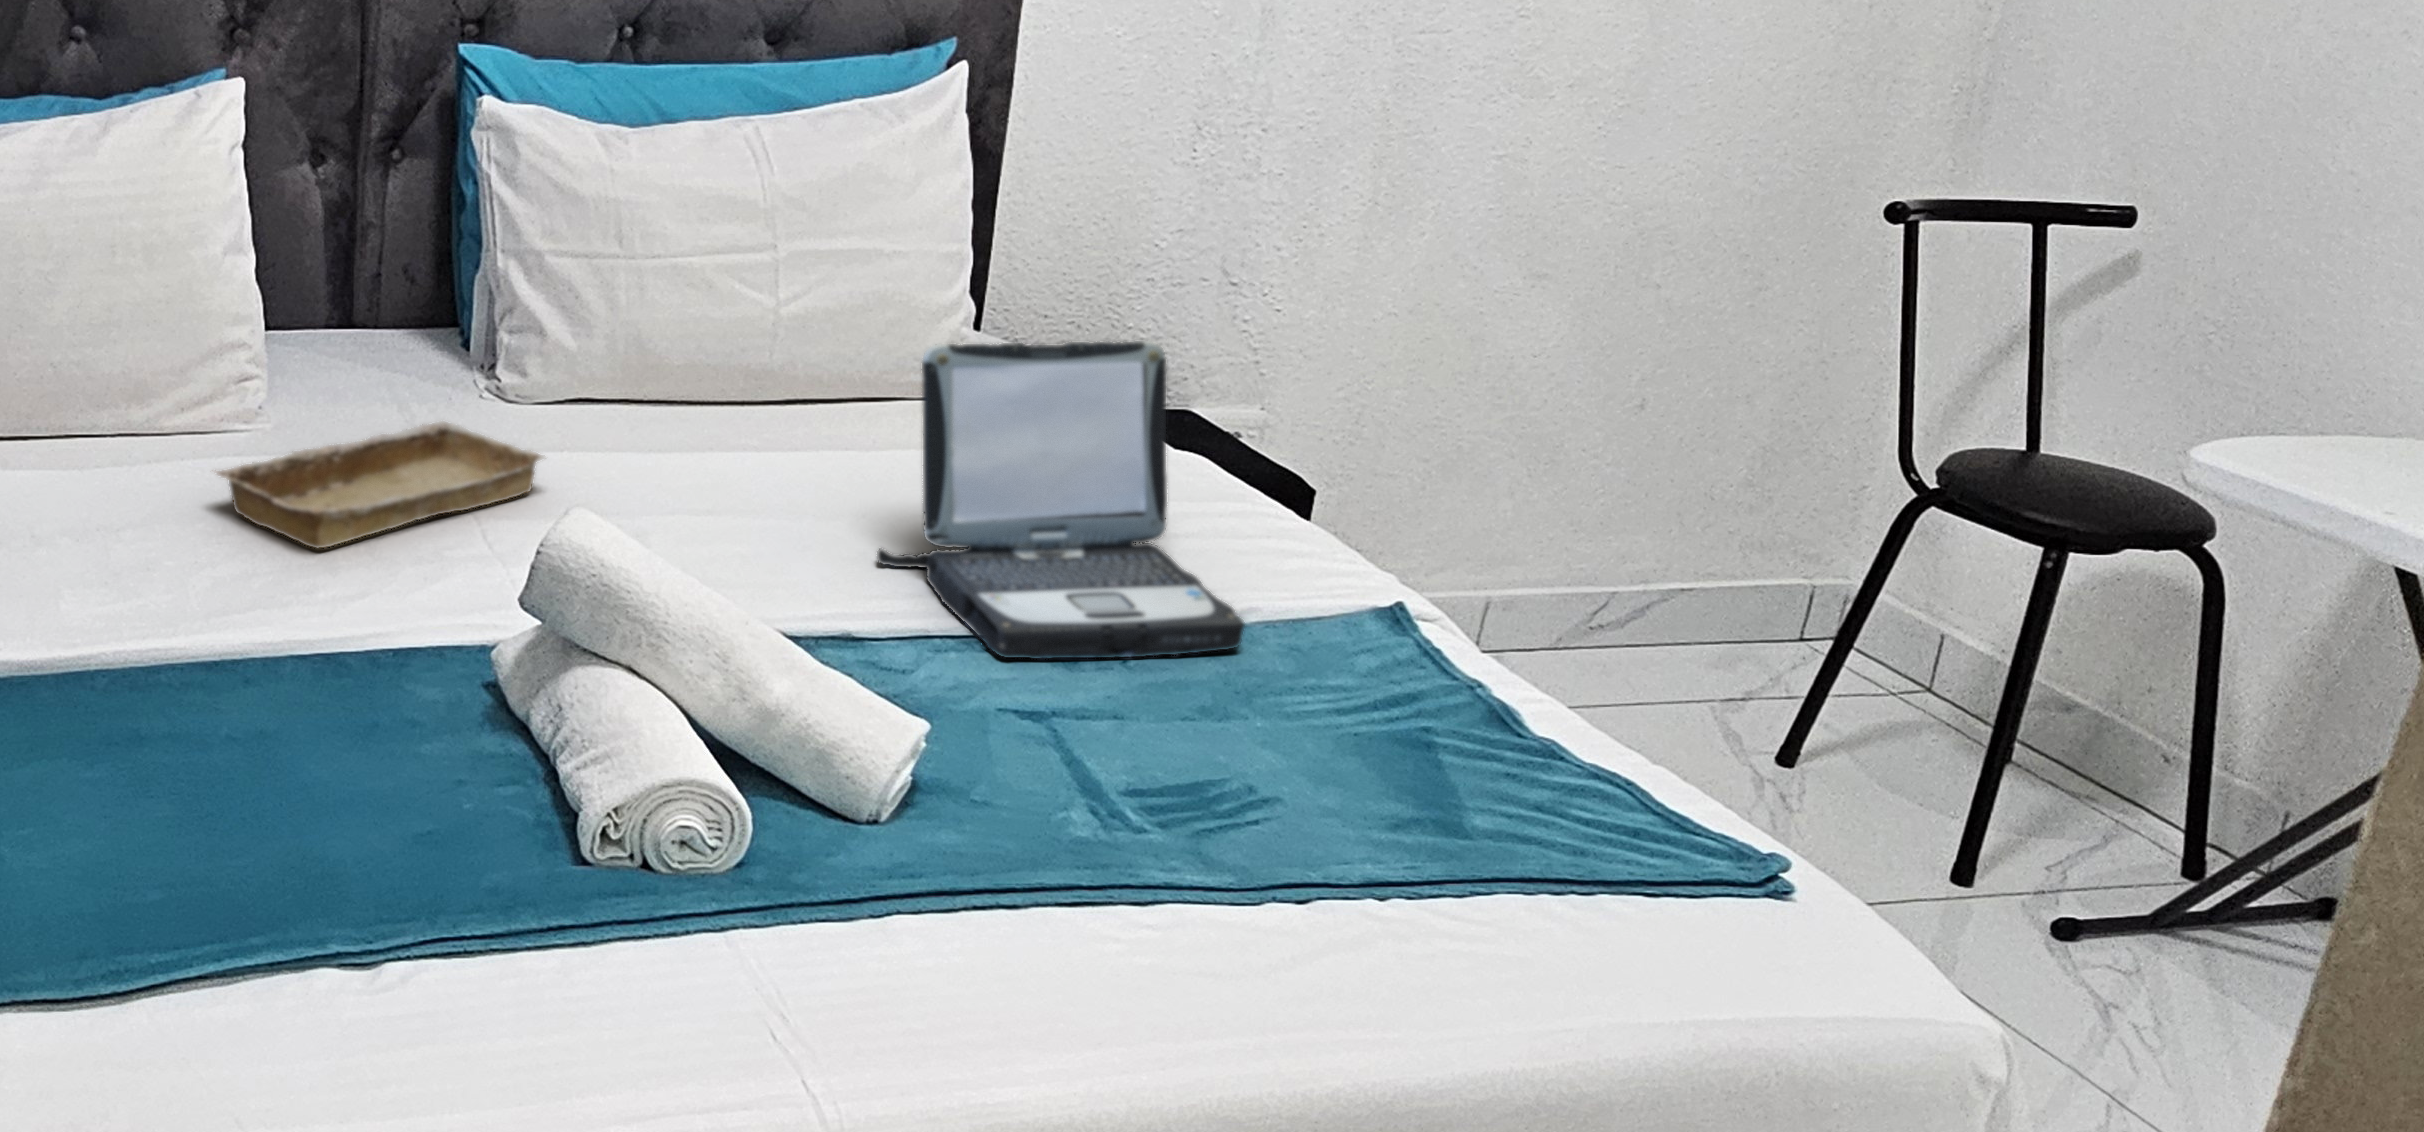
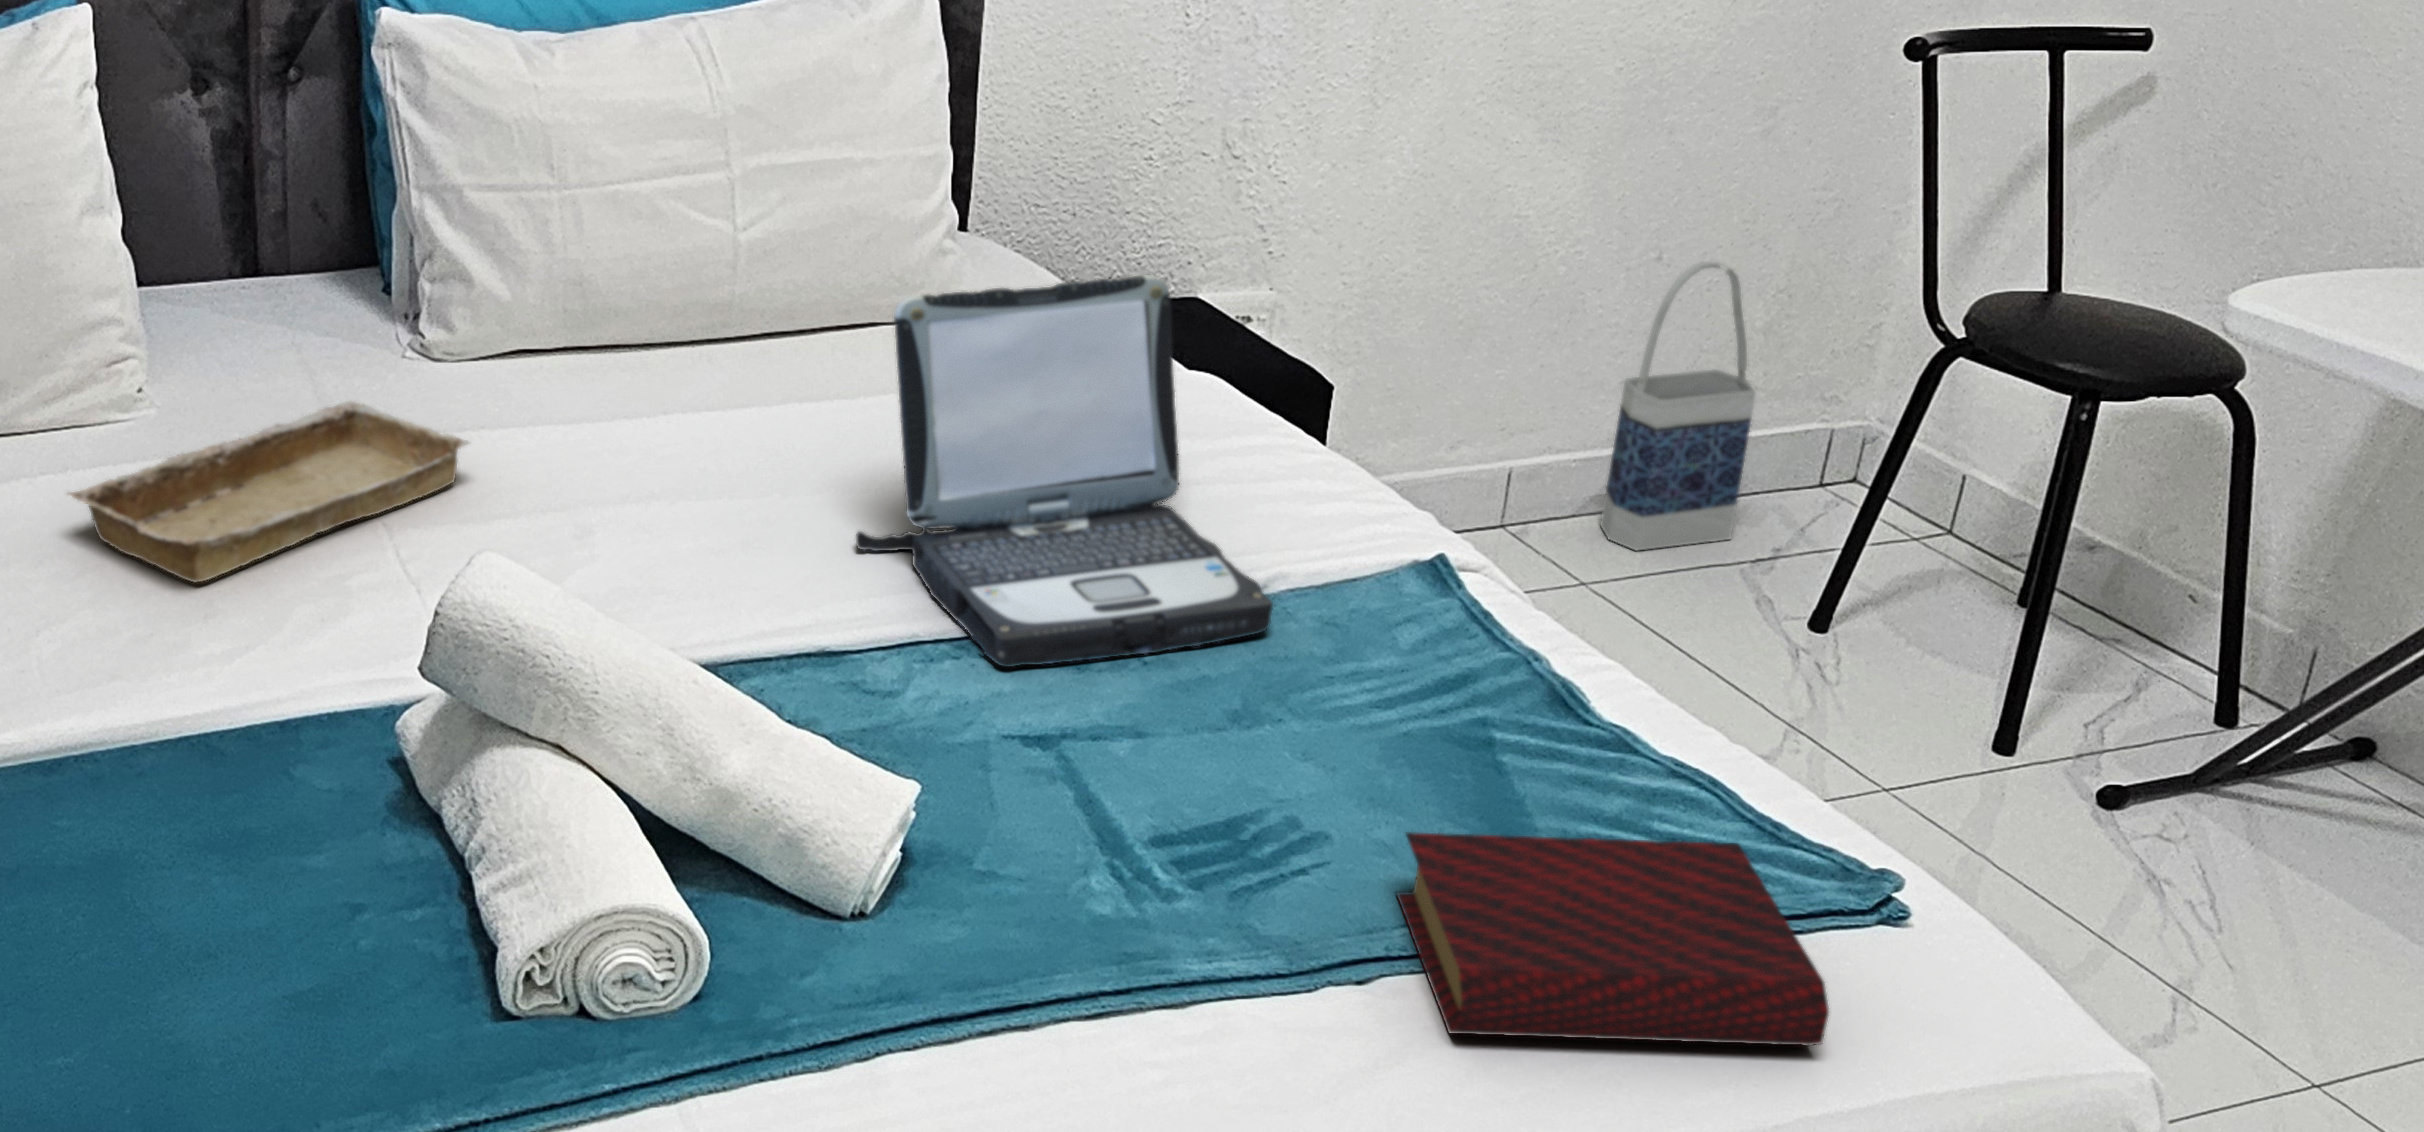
bag: none [1575,409,1732,682] -> present [1600,261,1756,550]
book: none [1338,789,1711,978] -> present [1397,832,1829,1046]

